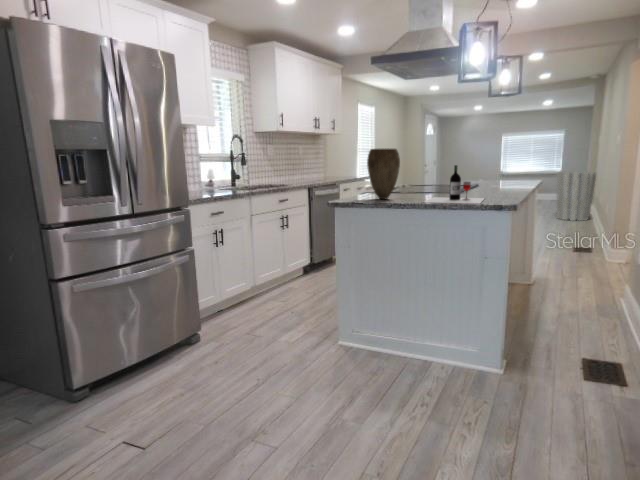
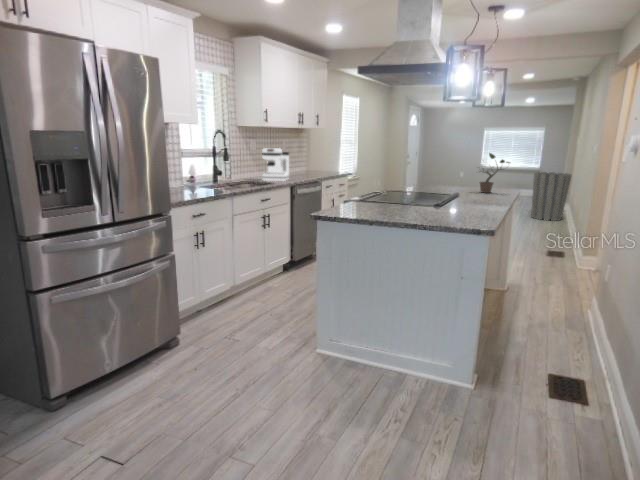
potted plant: none [491,142,532,184] -> present [480,153,510,193]
vase: present [367,149,400,199] -> none [352,163,384,213]
coffee maker: none [278,152,306,184] -> present [262,148,289,181]
wine bottle: present [425,165,484,204] -> none [404,185,464,226]

